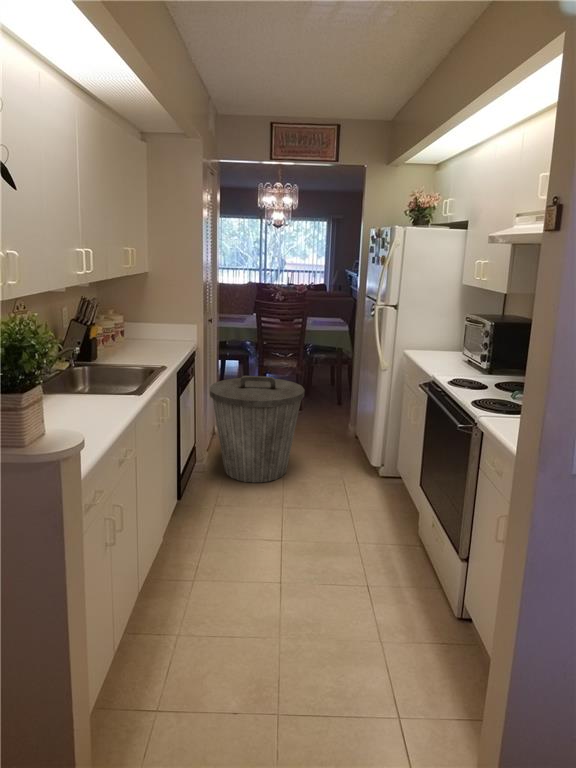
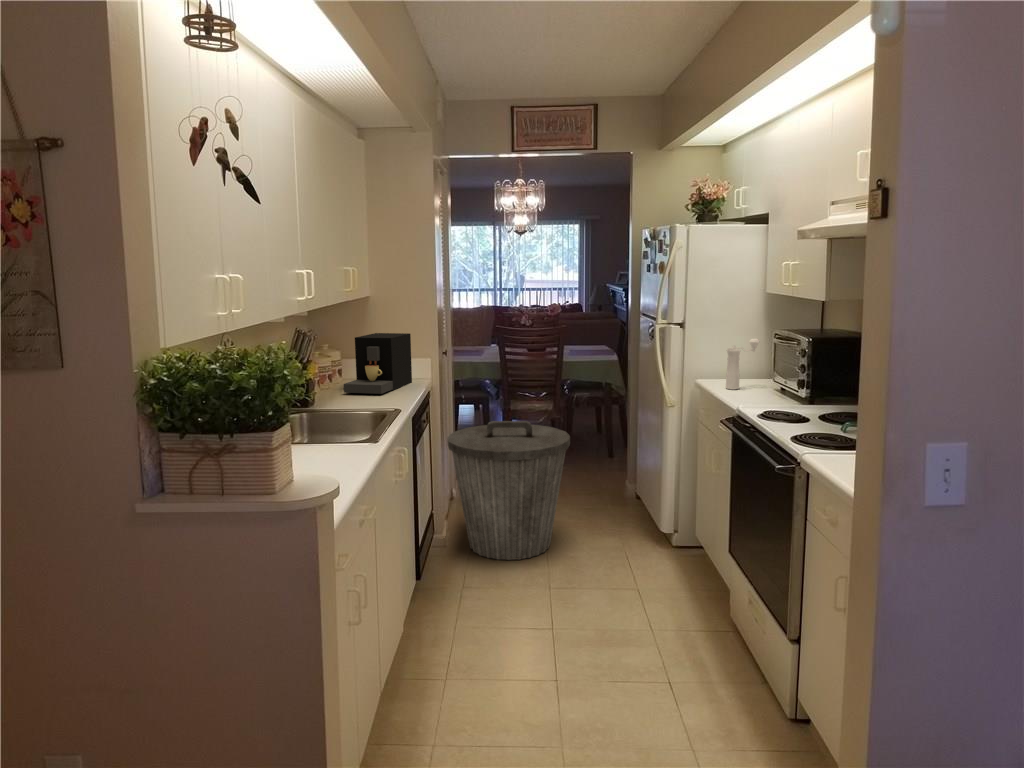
coffee maker: none [125,303,182,353] -> present [344,333,412,394]
pepper mill: none [426,320,454,359] -> present [726,339,759,390]

